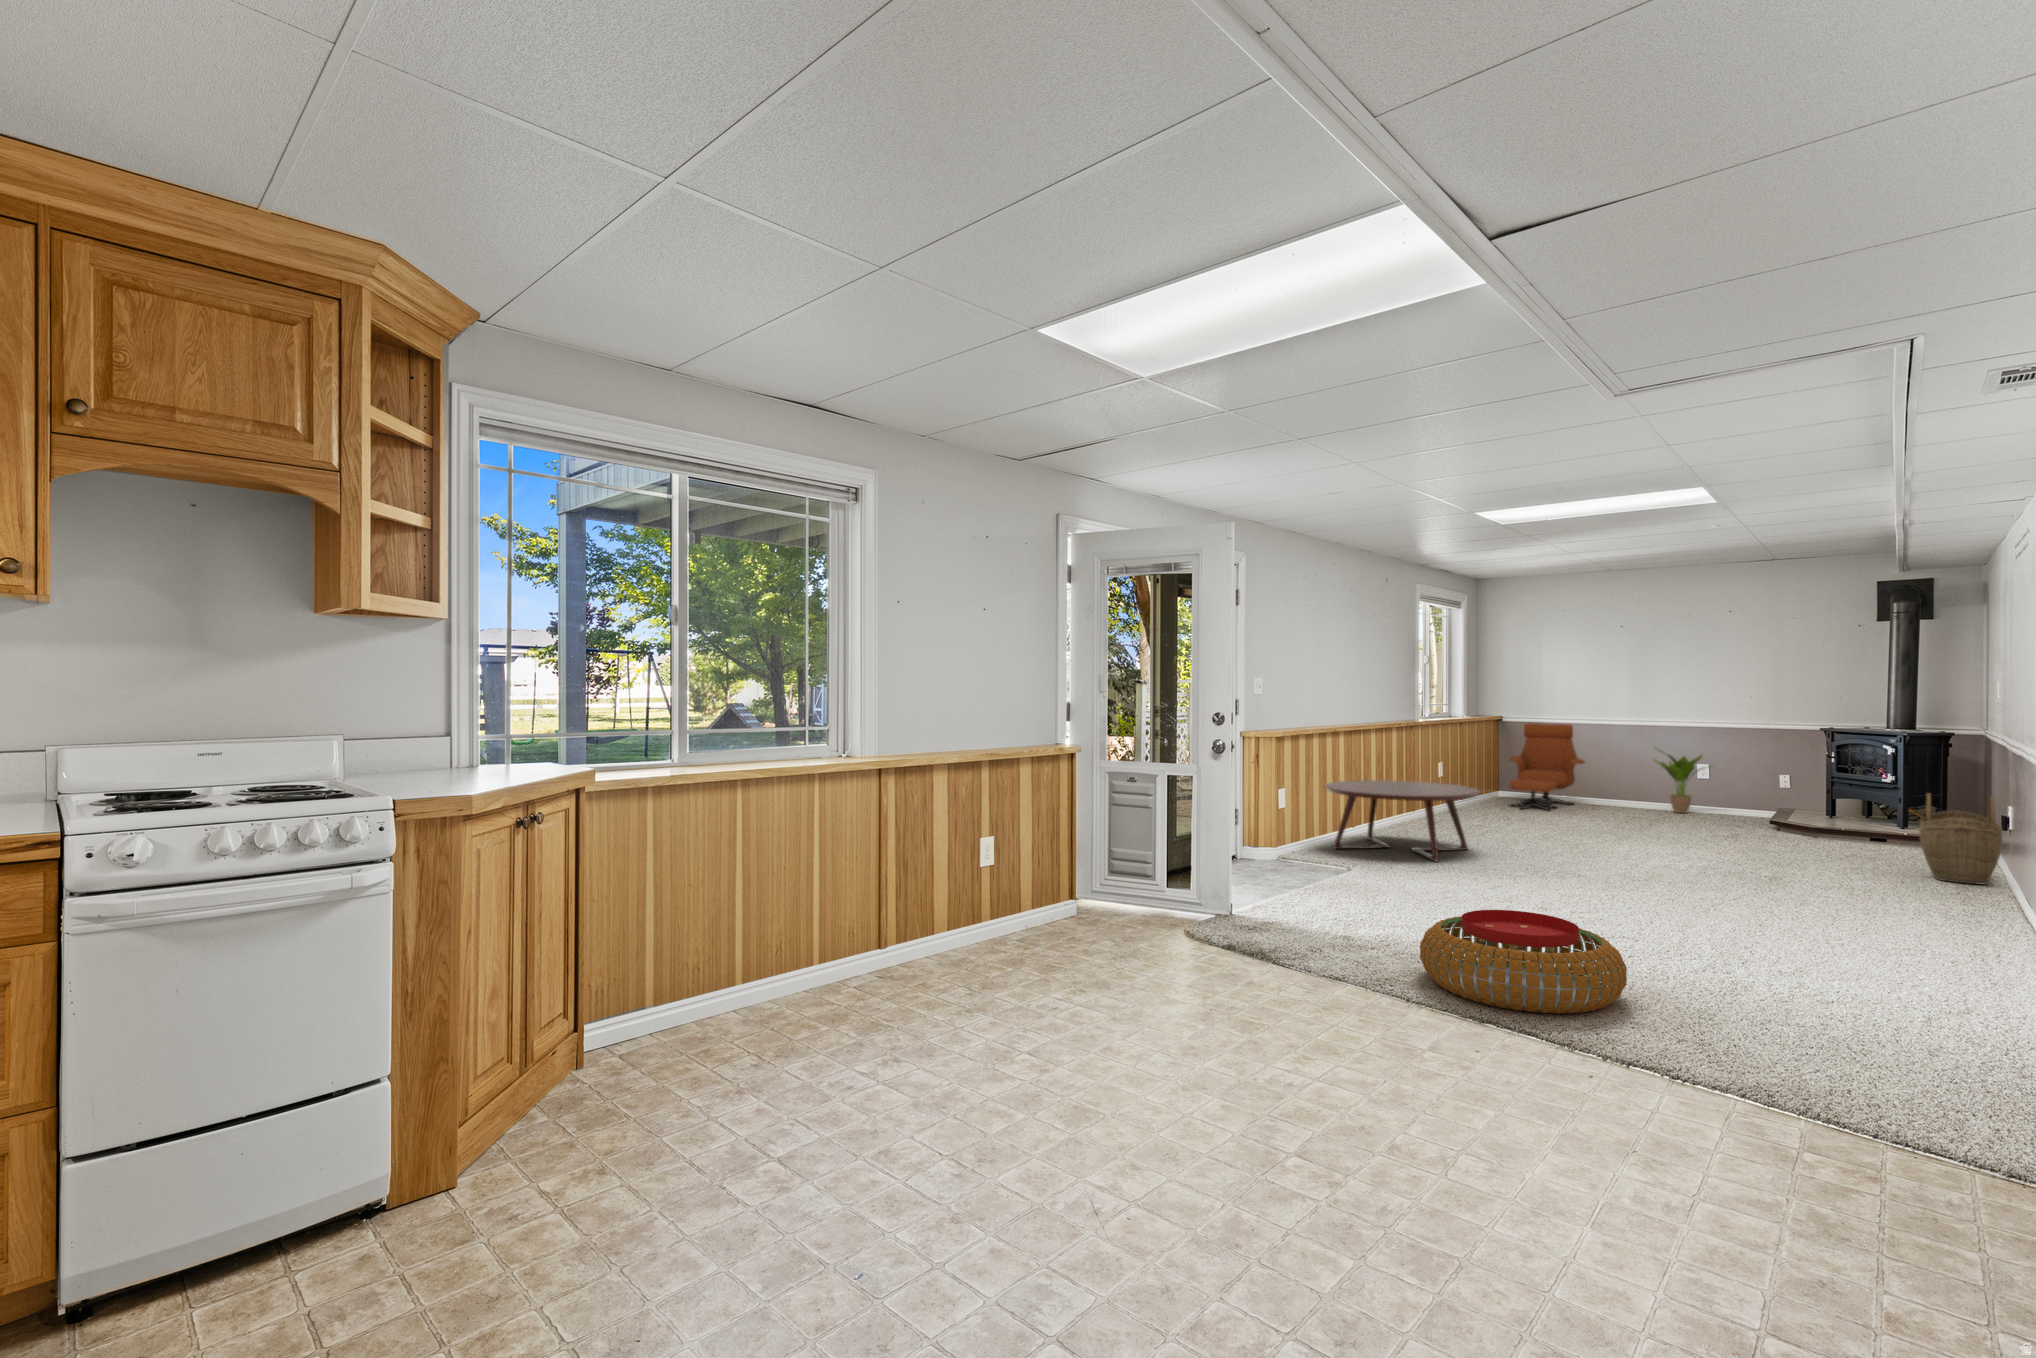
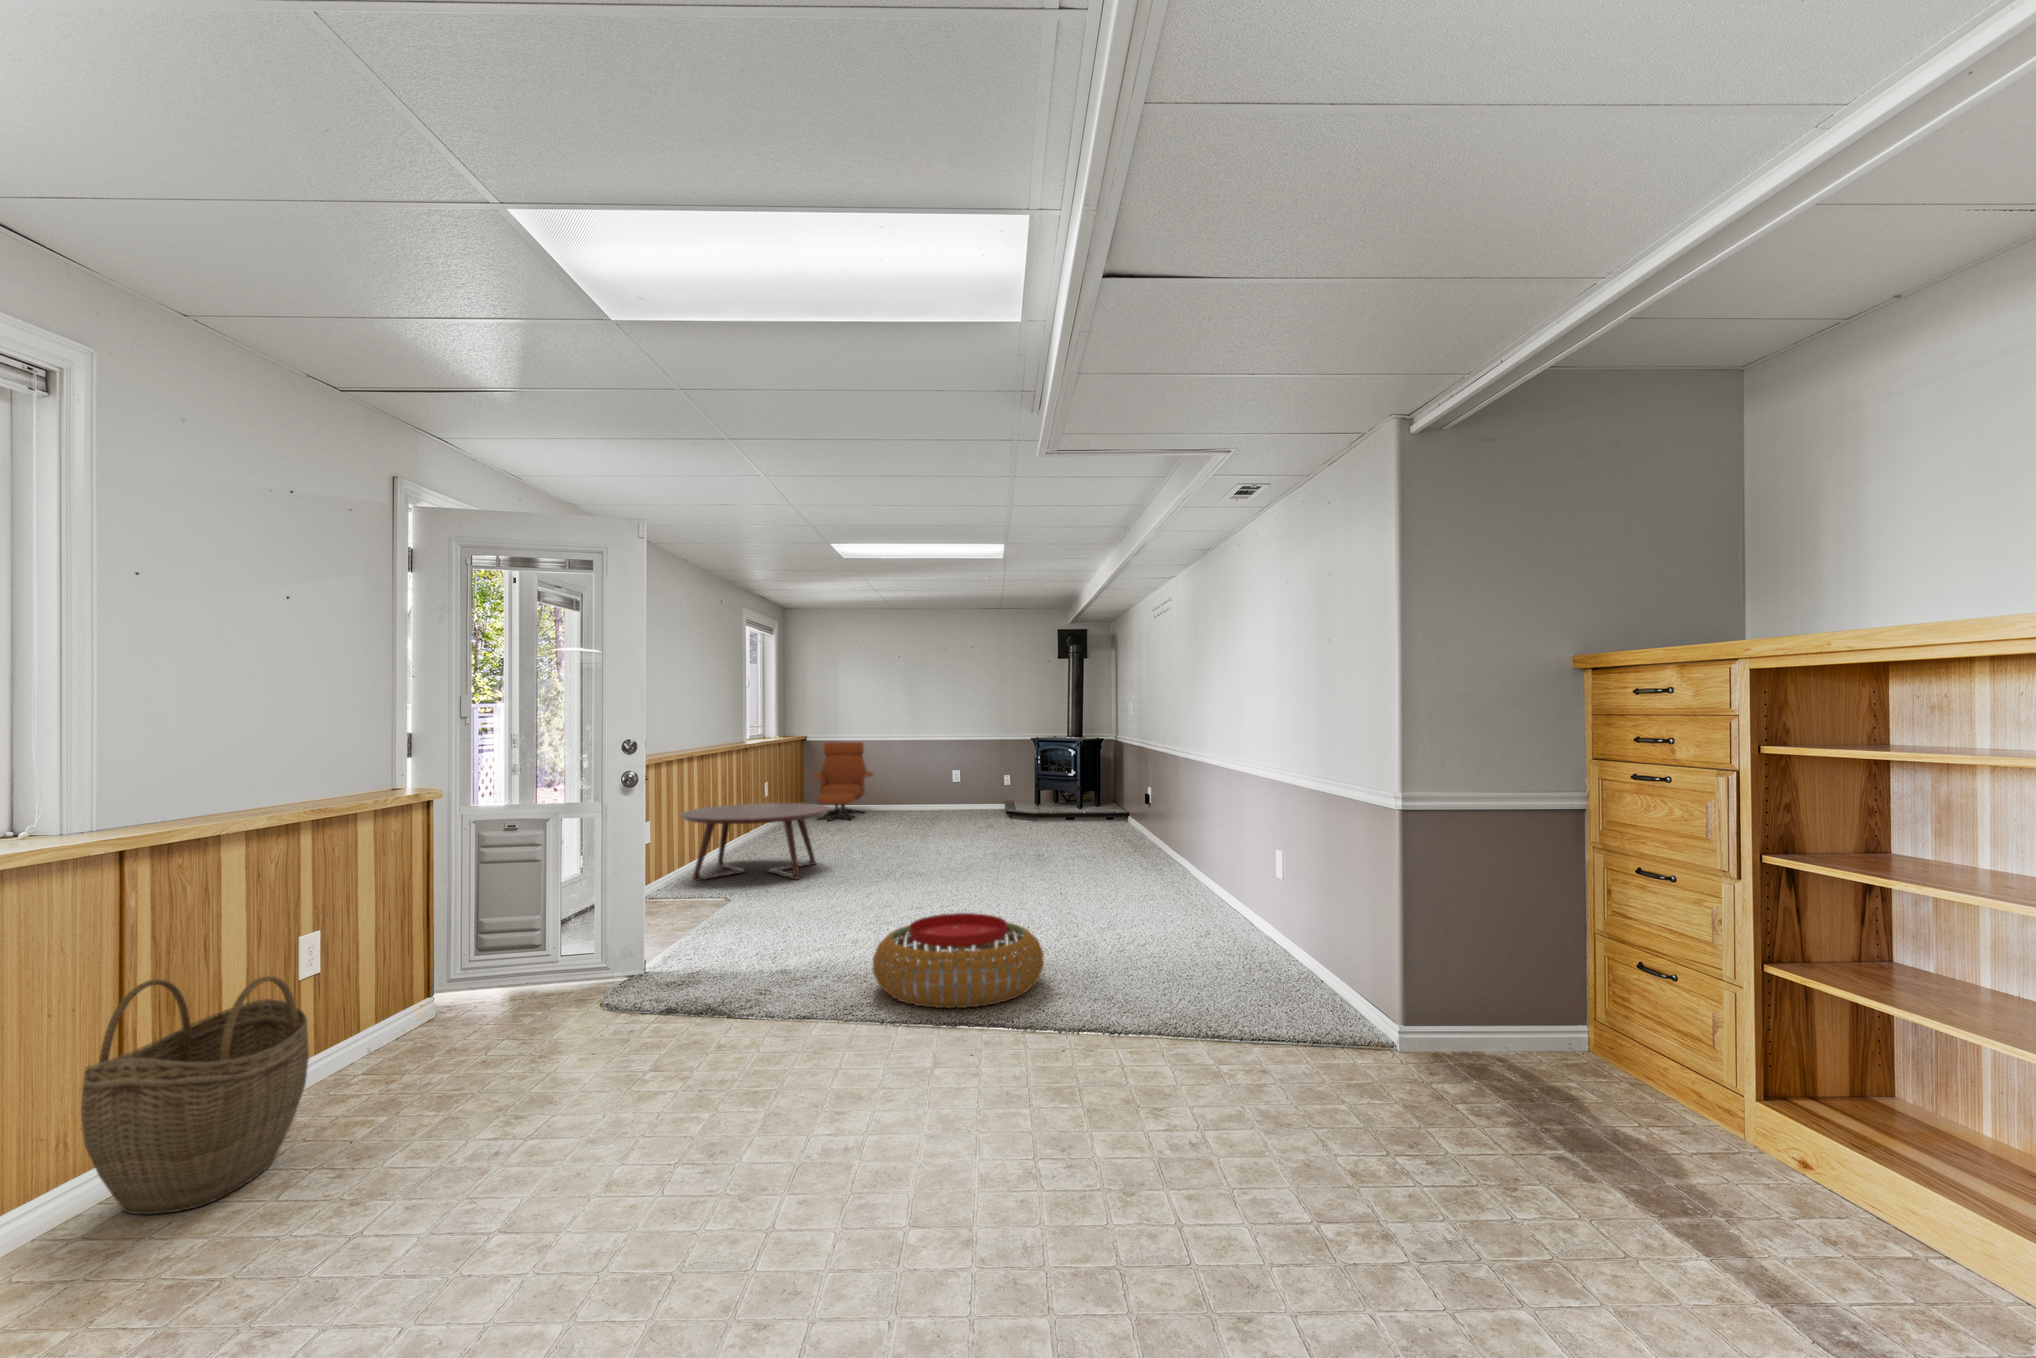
potted plant: present [1655,748,1713,813] -> none [923,756,968,812]
woven basket: present [1919,793,2003,885] -> present [81,976,309,1214]

